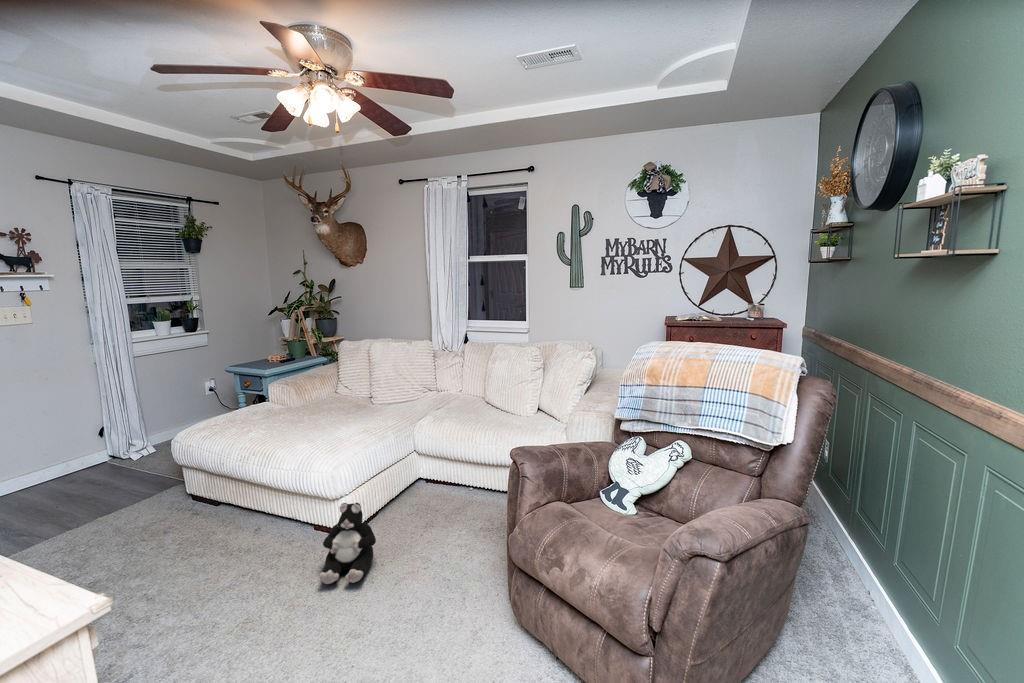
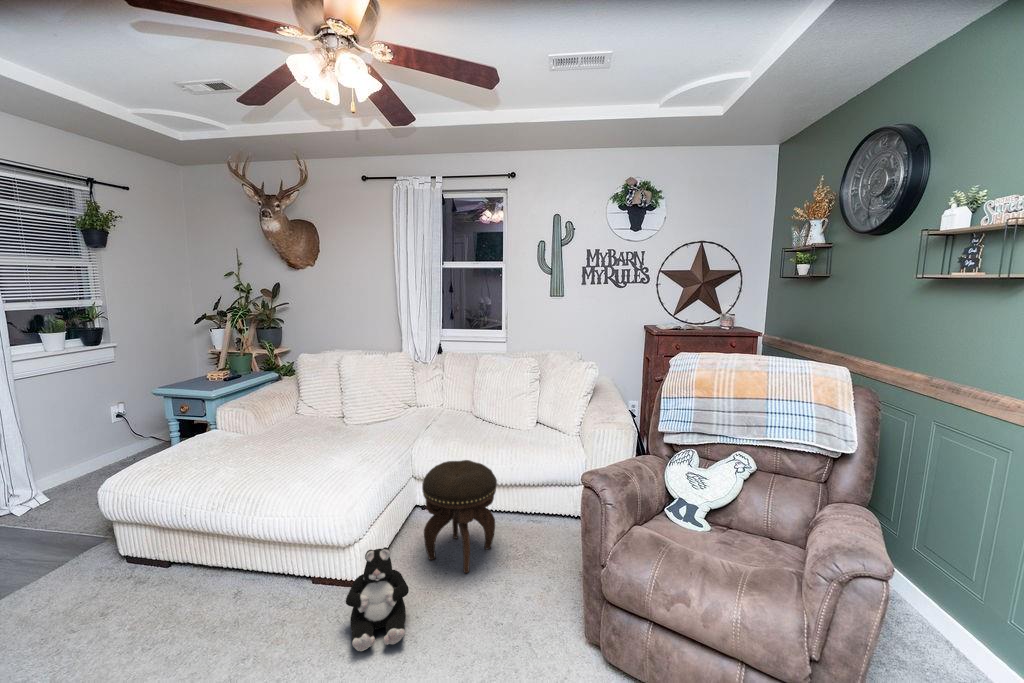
footstool: none [404,437,473,538] -> present [422,460,497,573]

